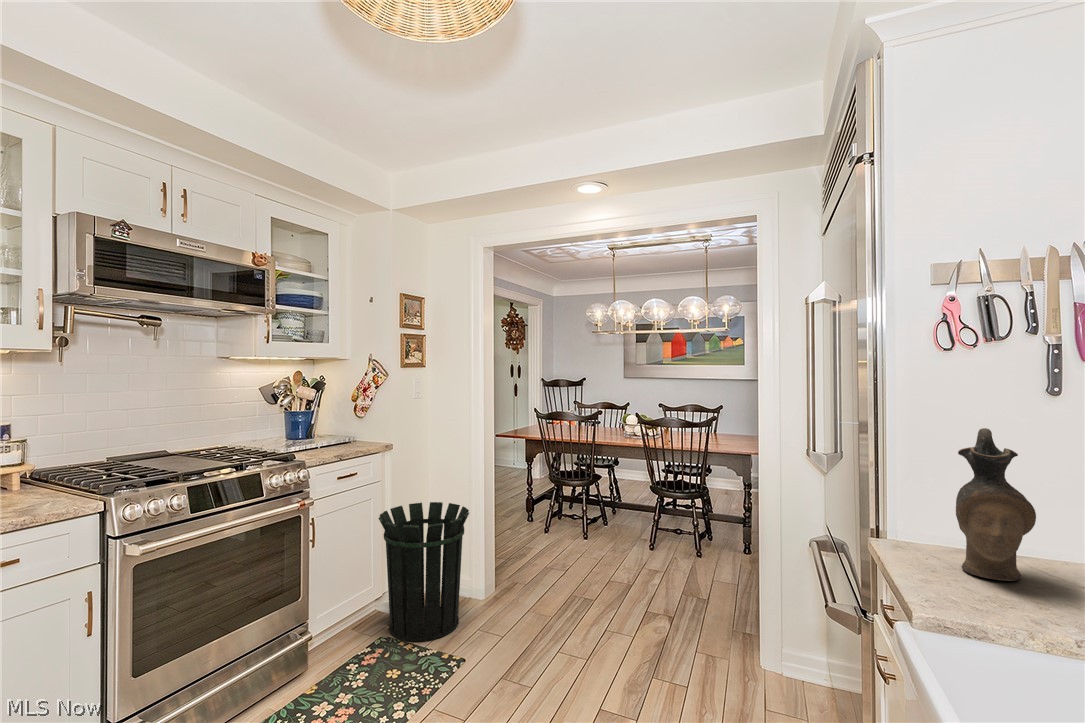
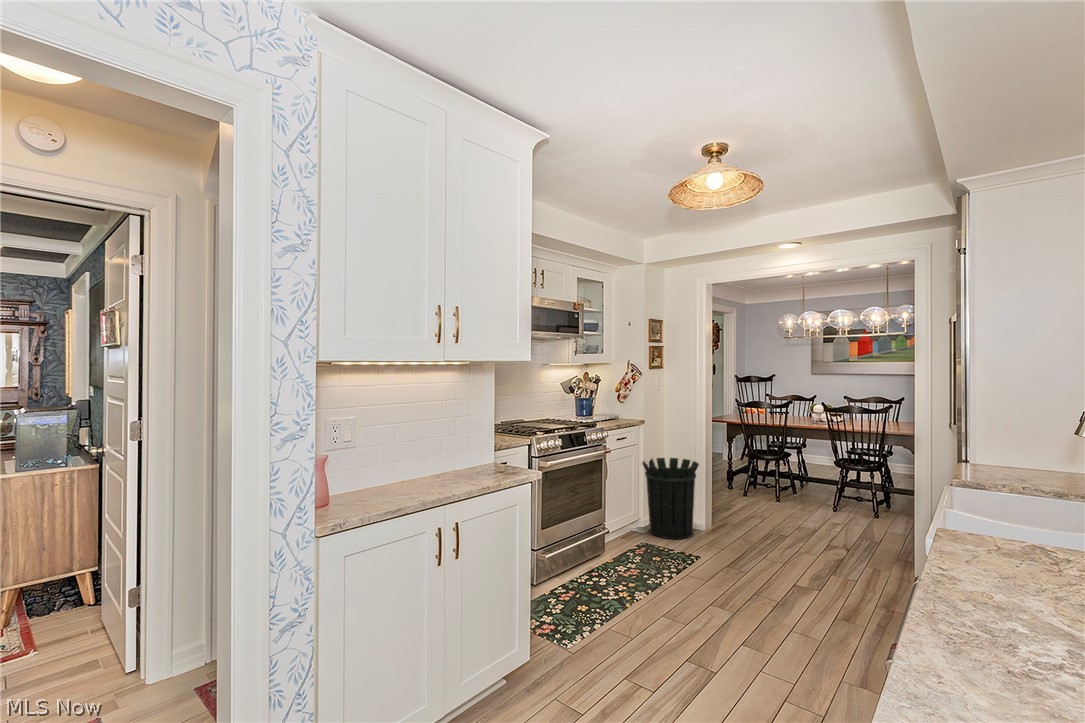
ceramic pitcher: present [956,428,1036,581] -> none [980,406,1016,475]

